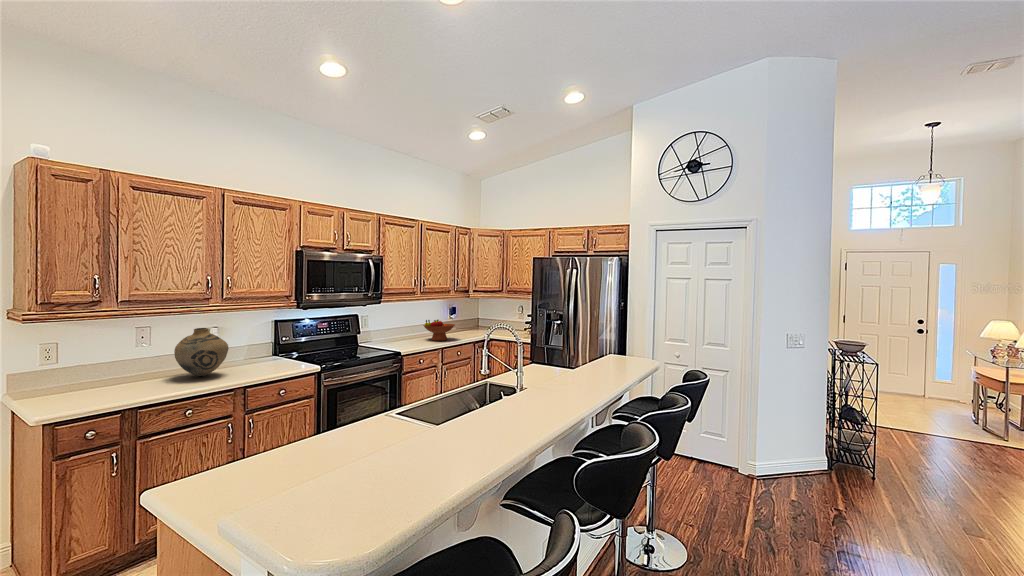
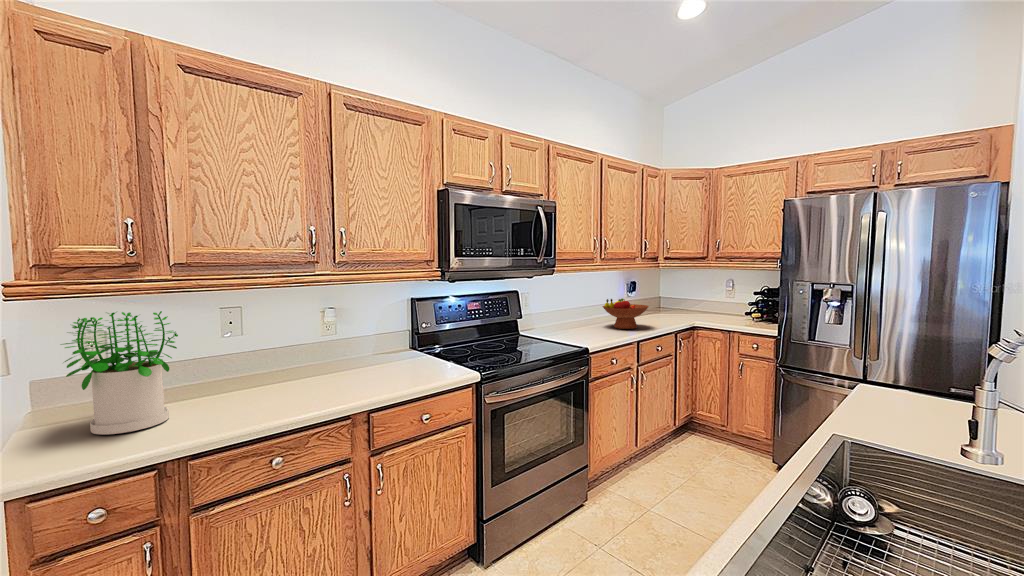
potted plant: none [51,328,120,399] -> present [61,311,178,435]
vase: present [174,328,229,376] -> none [265,310,344,387]

